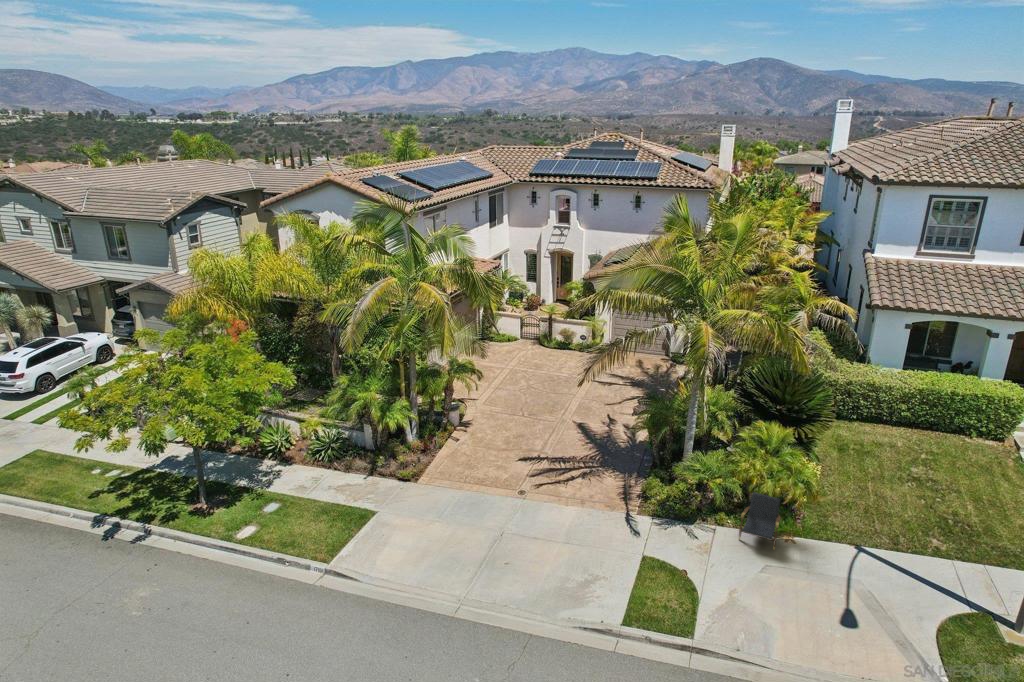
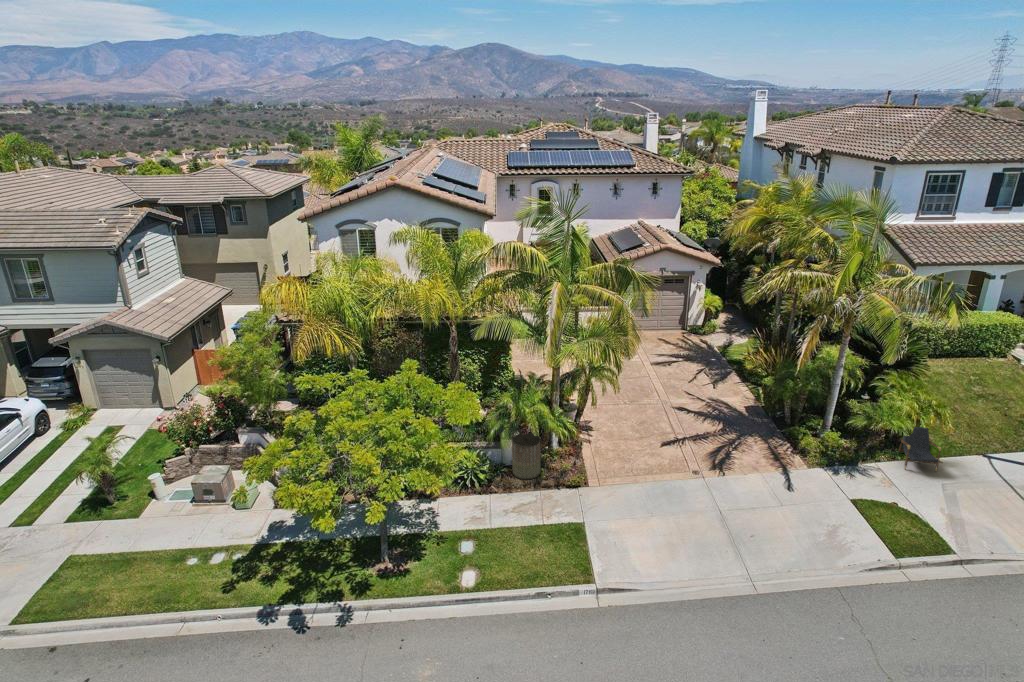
trash can: none [361,421,391,465] -> present [512,433,541,480]

